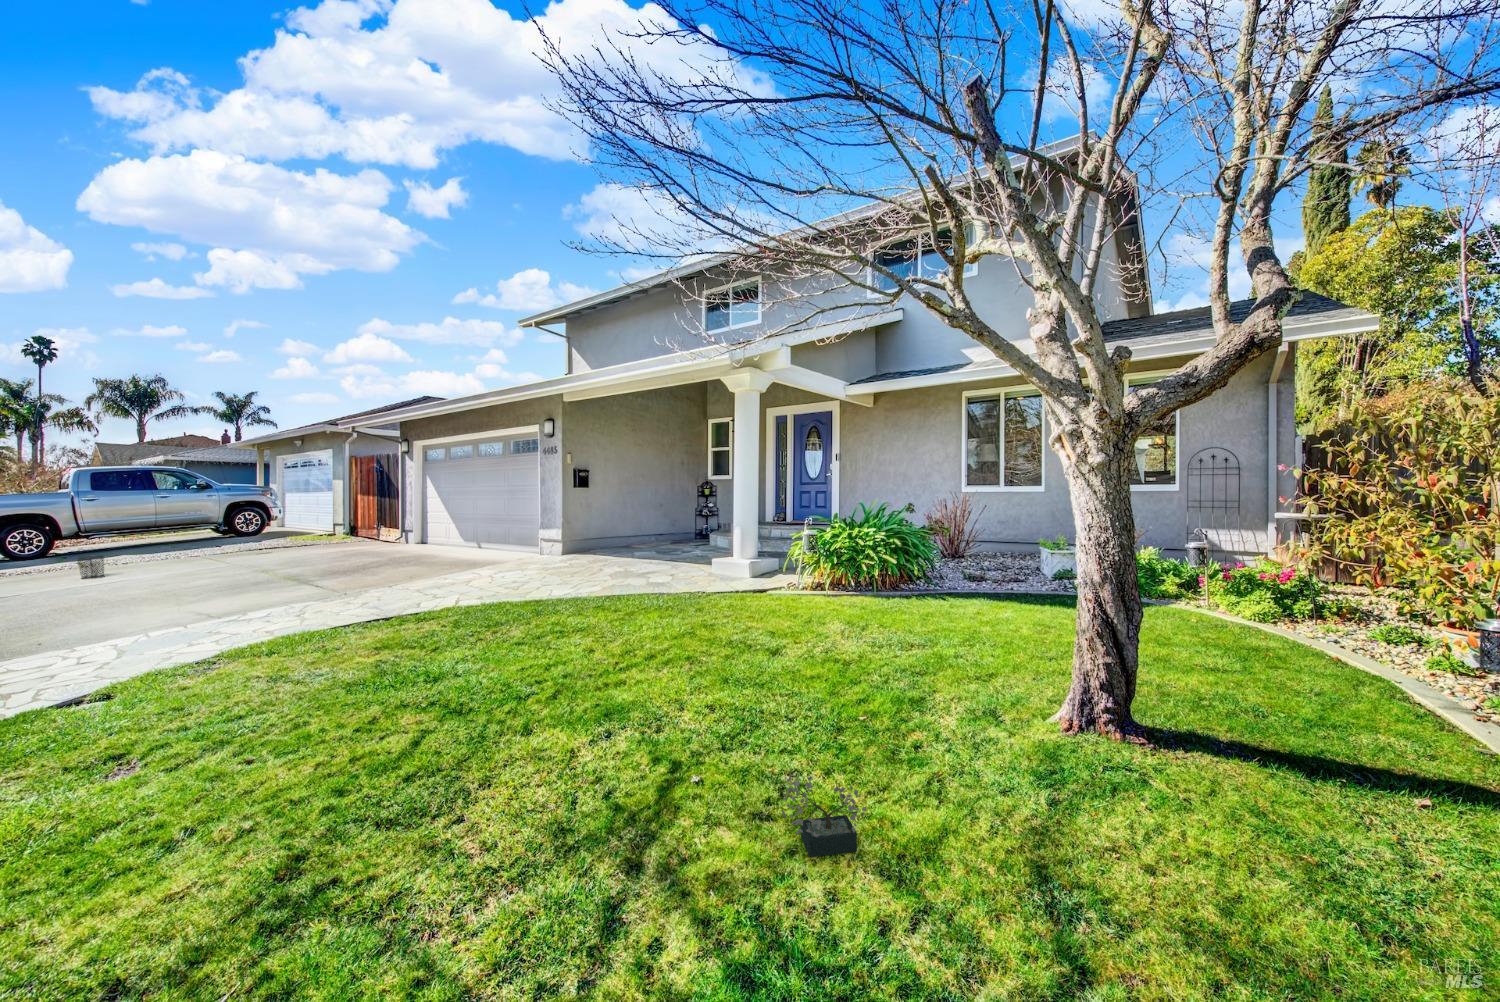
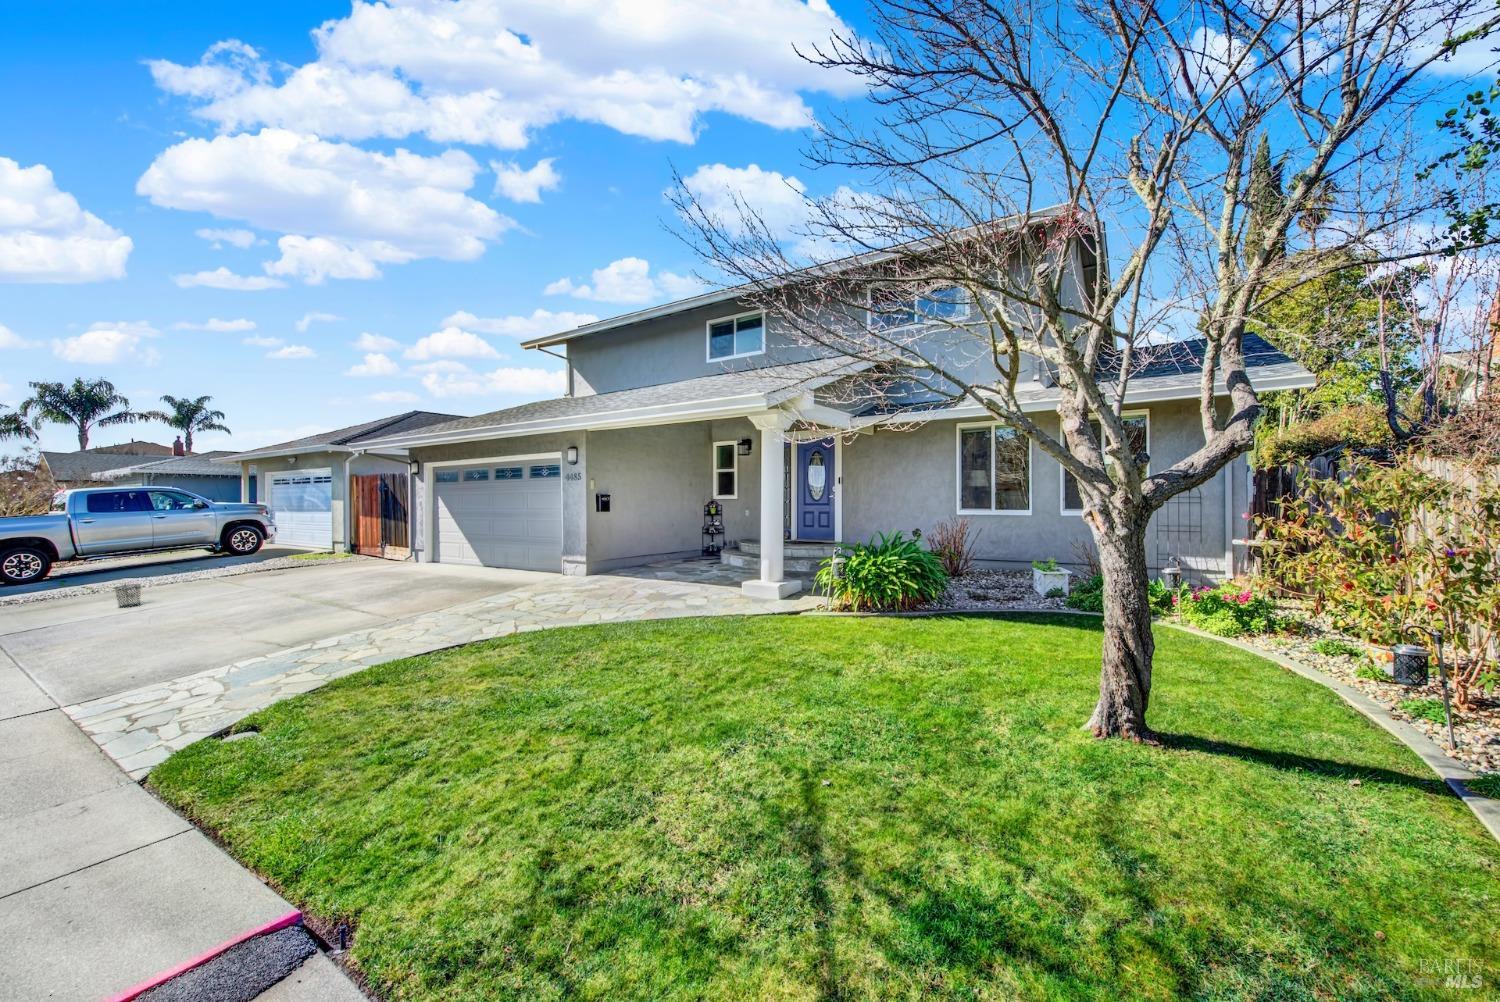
decorative plant: present [782,774,866,857] -> none [916,777,976,838]

